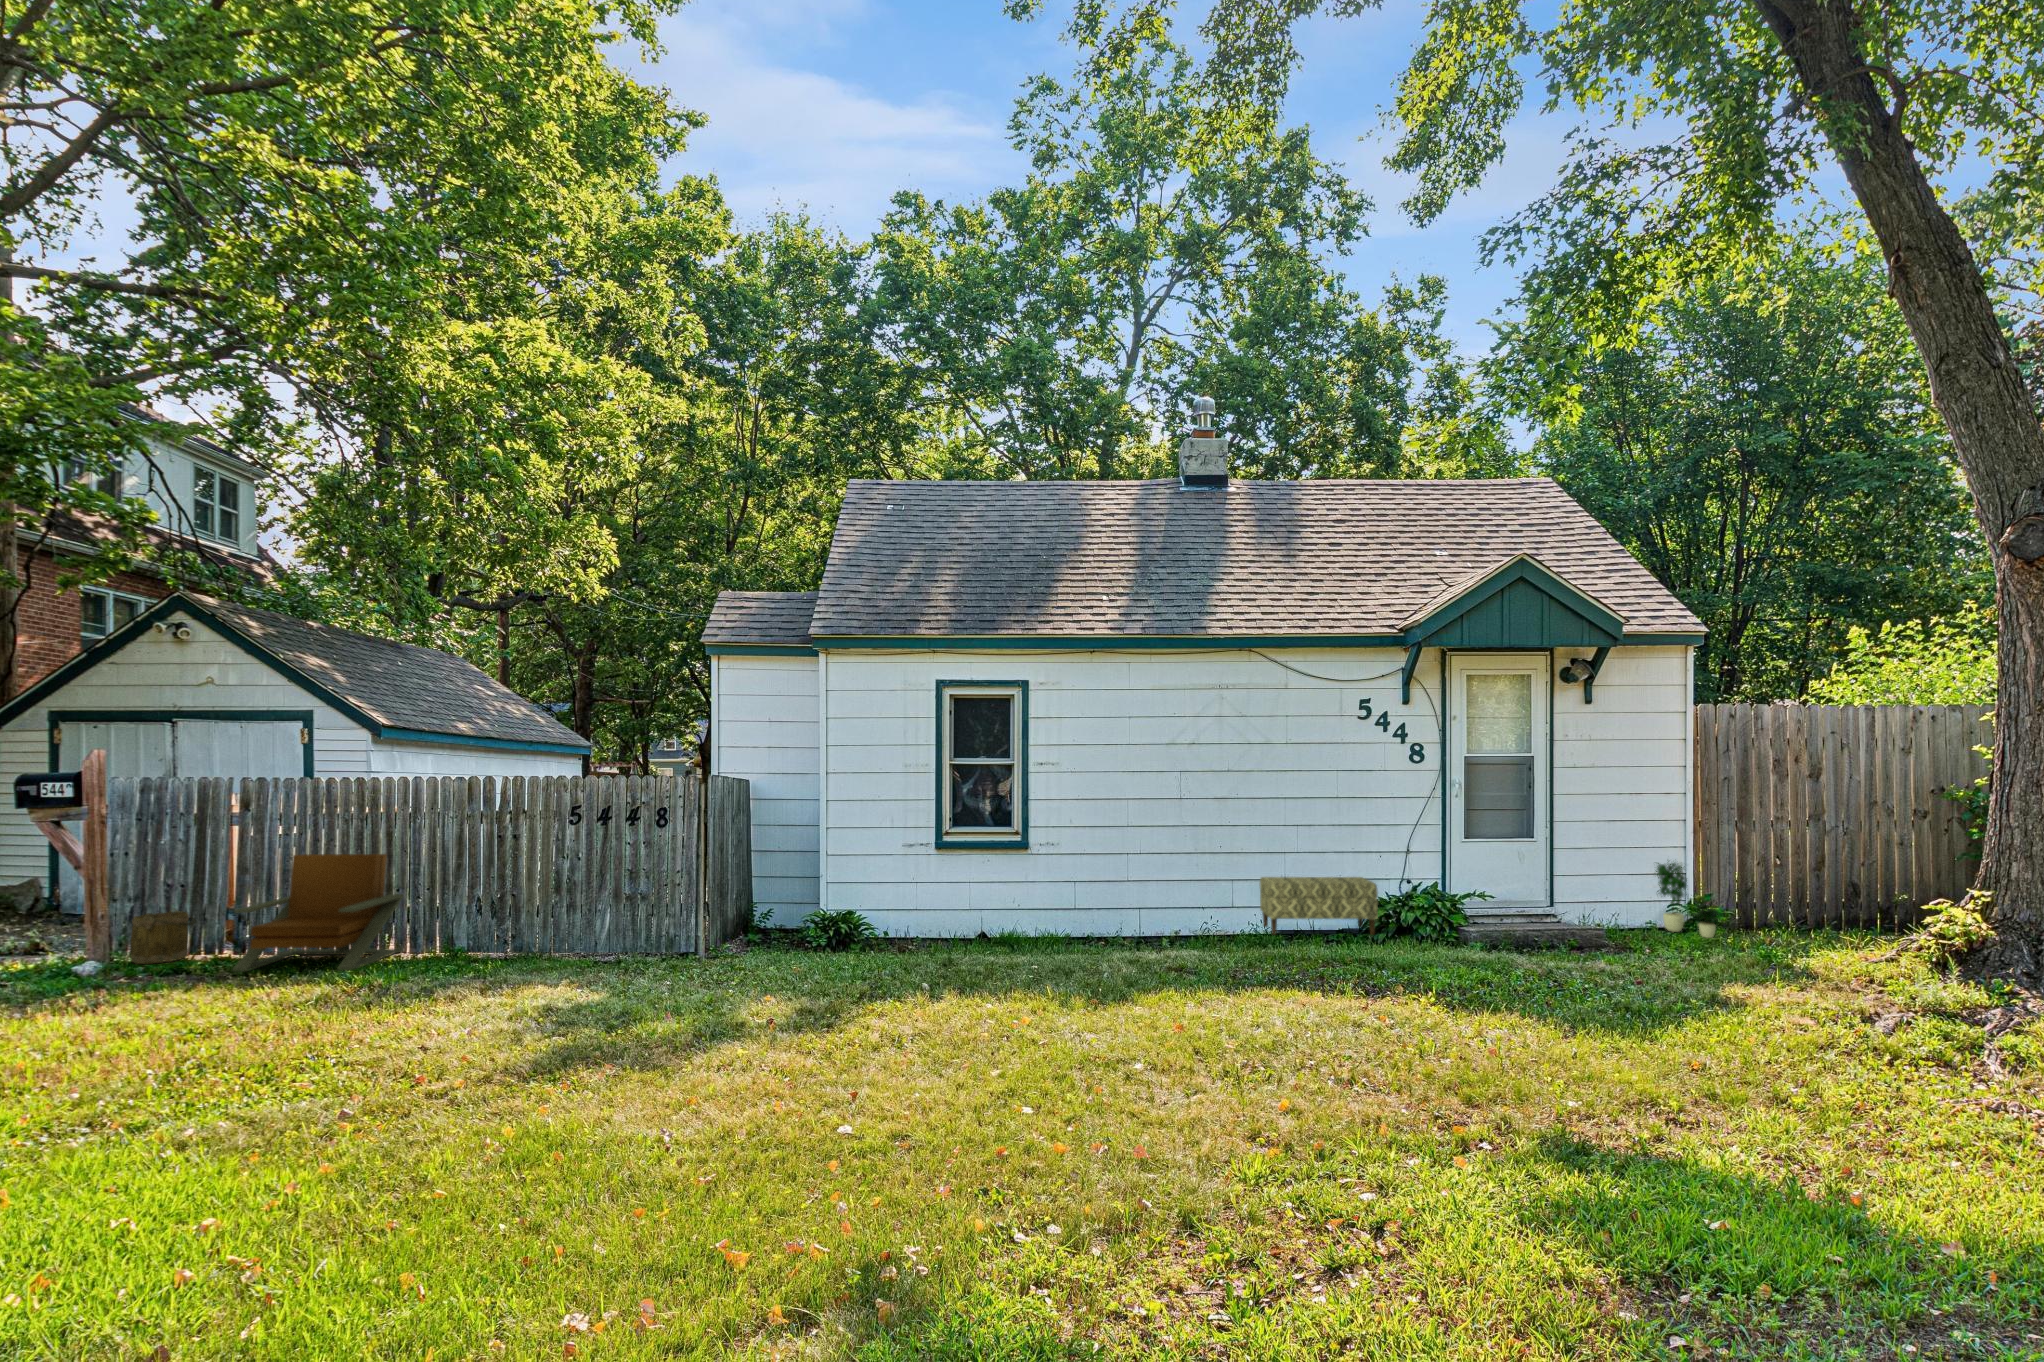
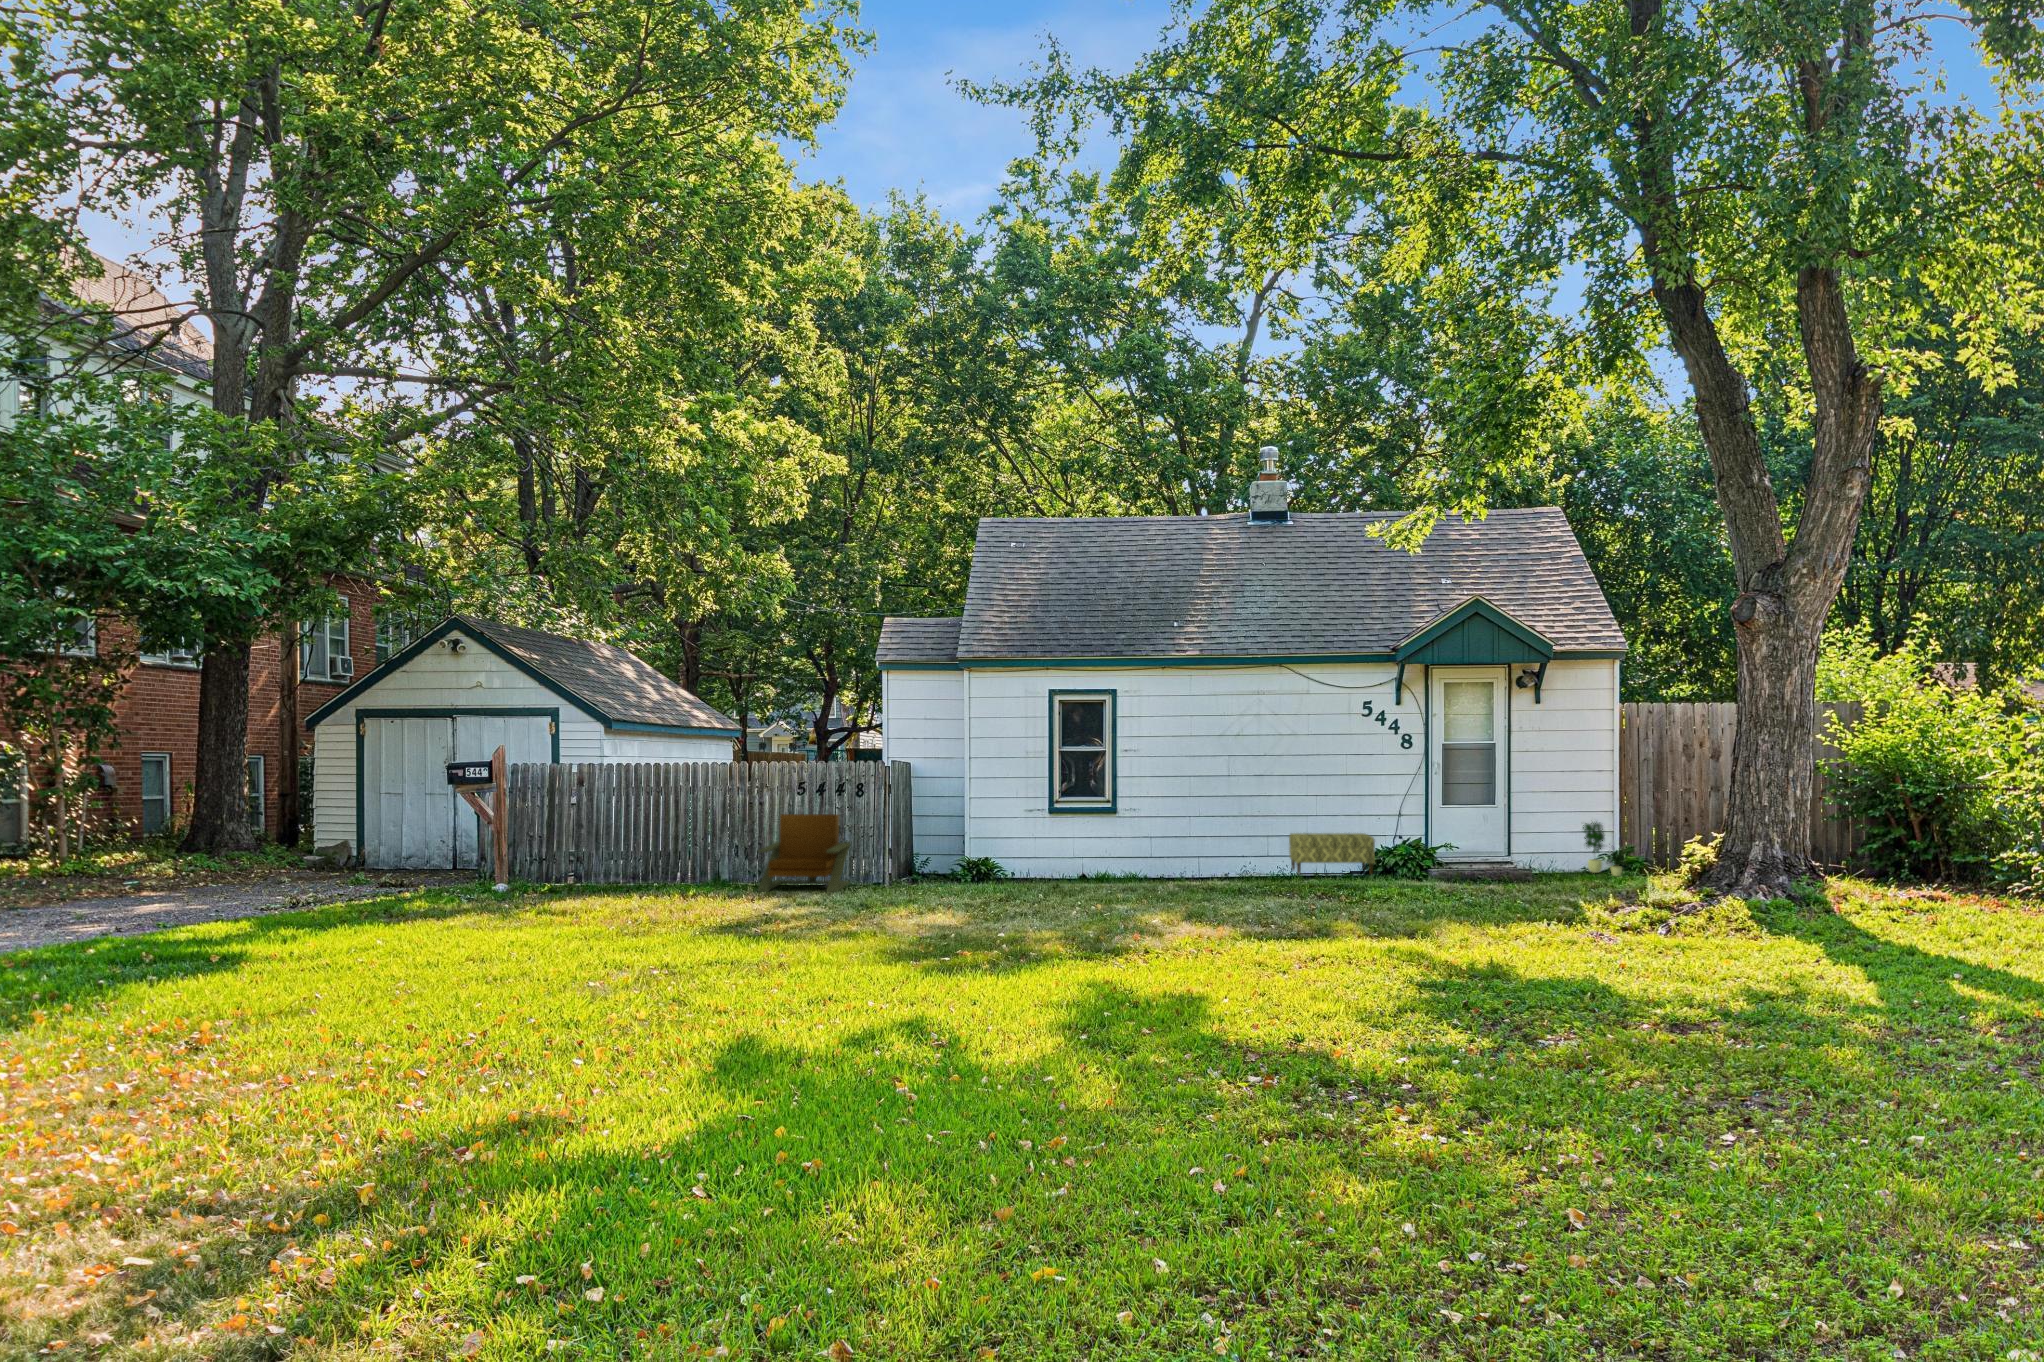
lounge chair: present [233,854,404,971] -> present [758,814,850,892]
bucket: present [131,910,196,964] -> none [504,853,544,890]

